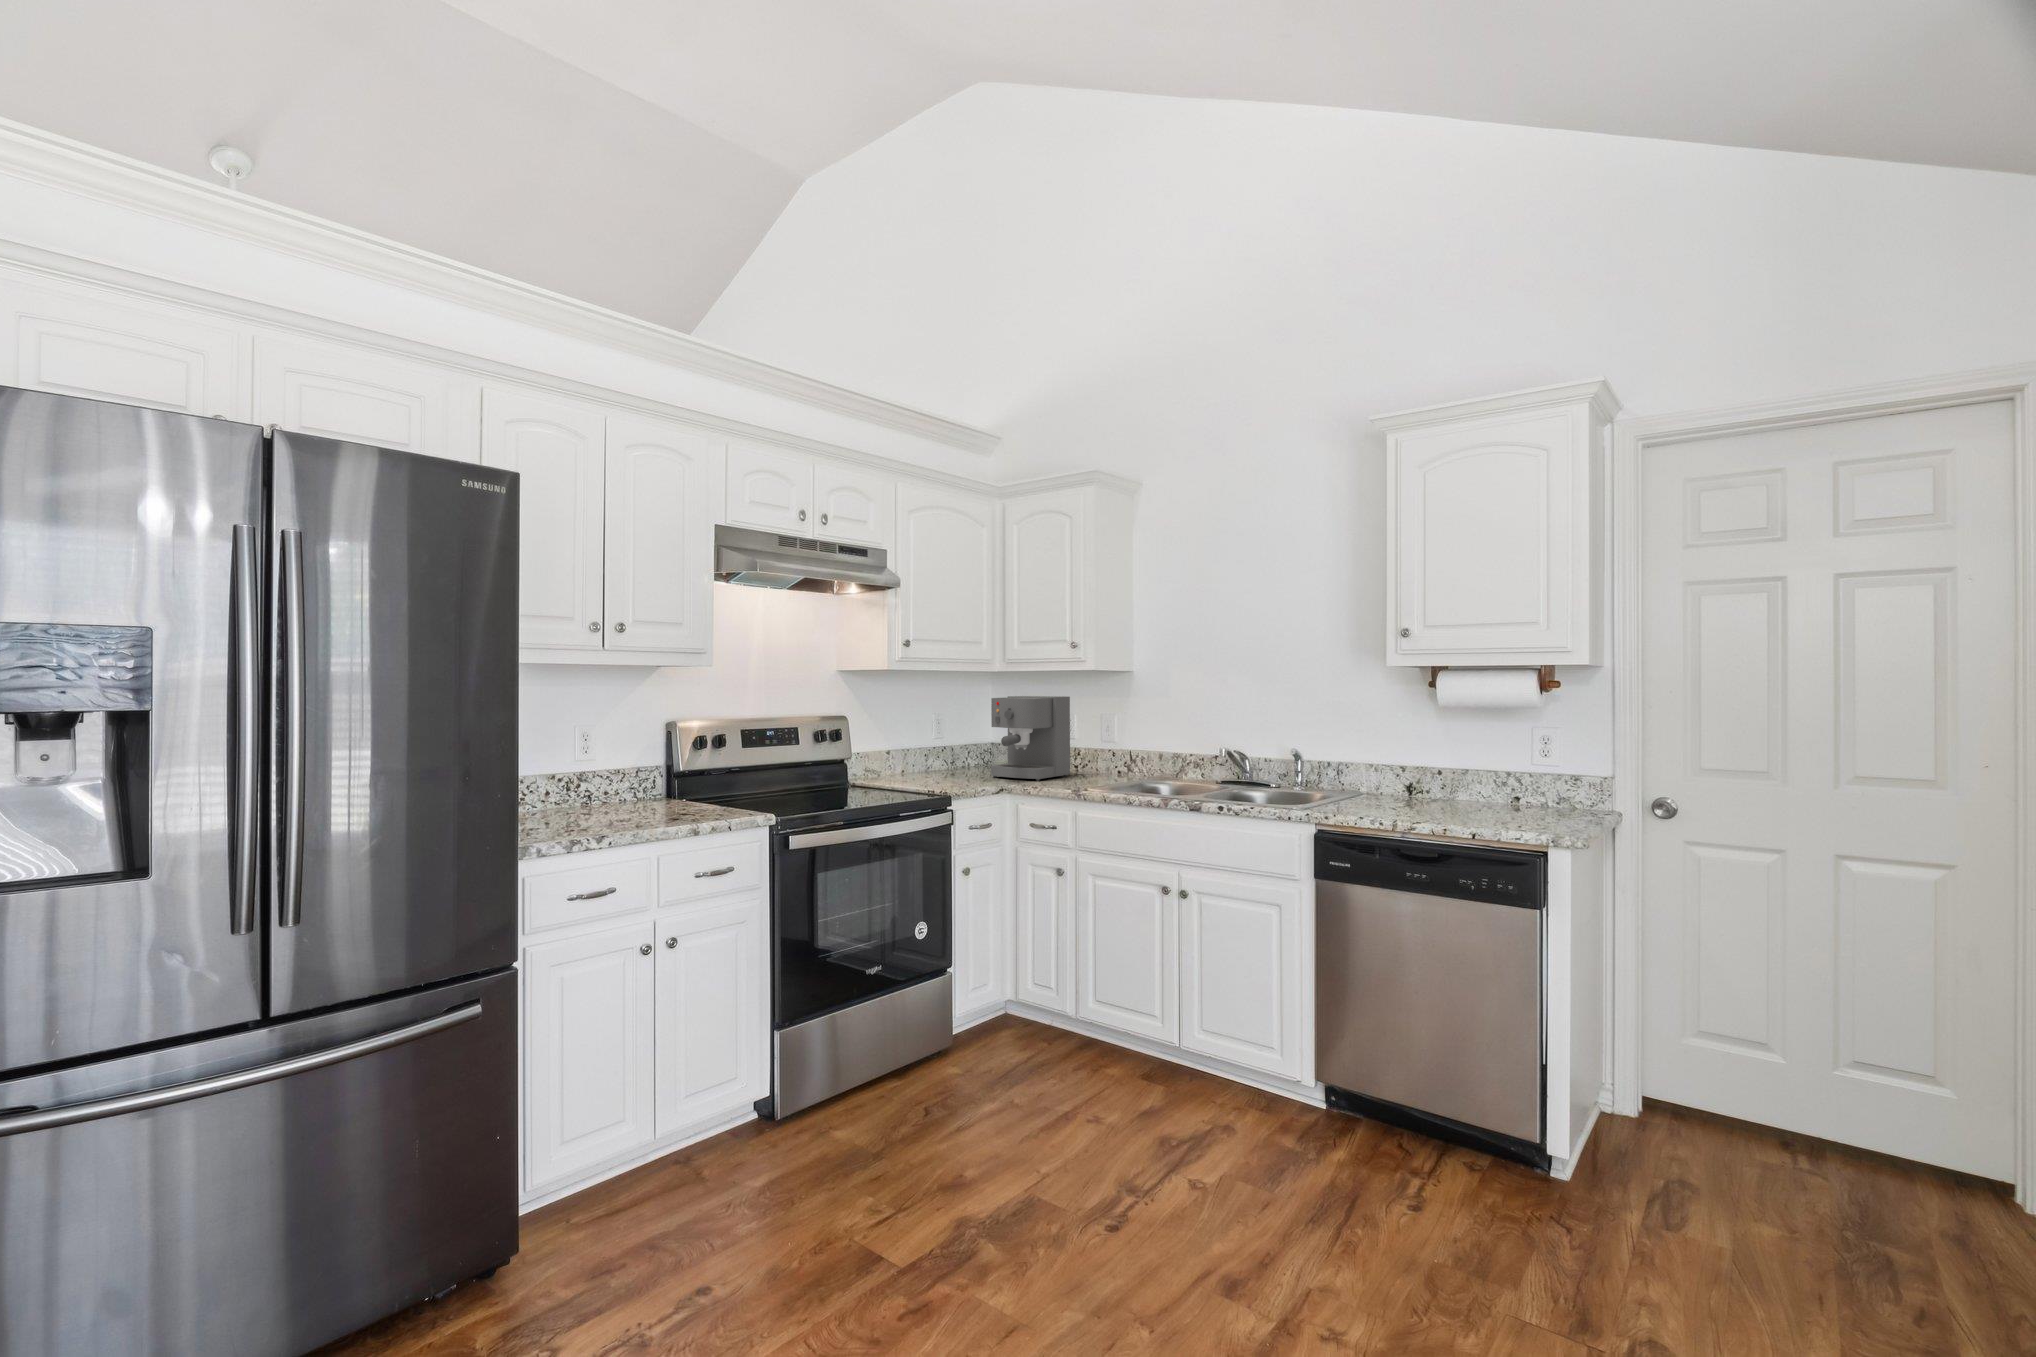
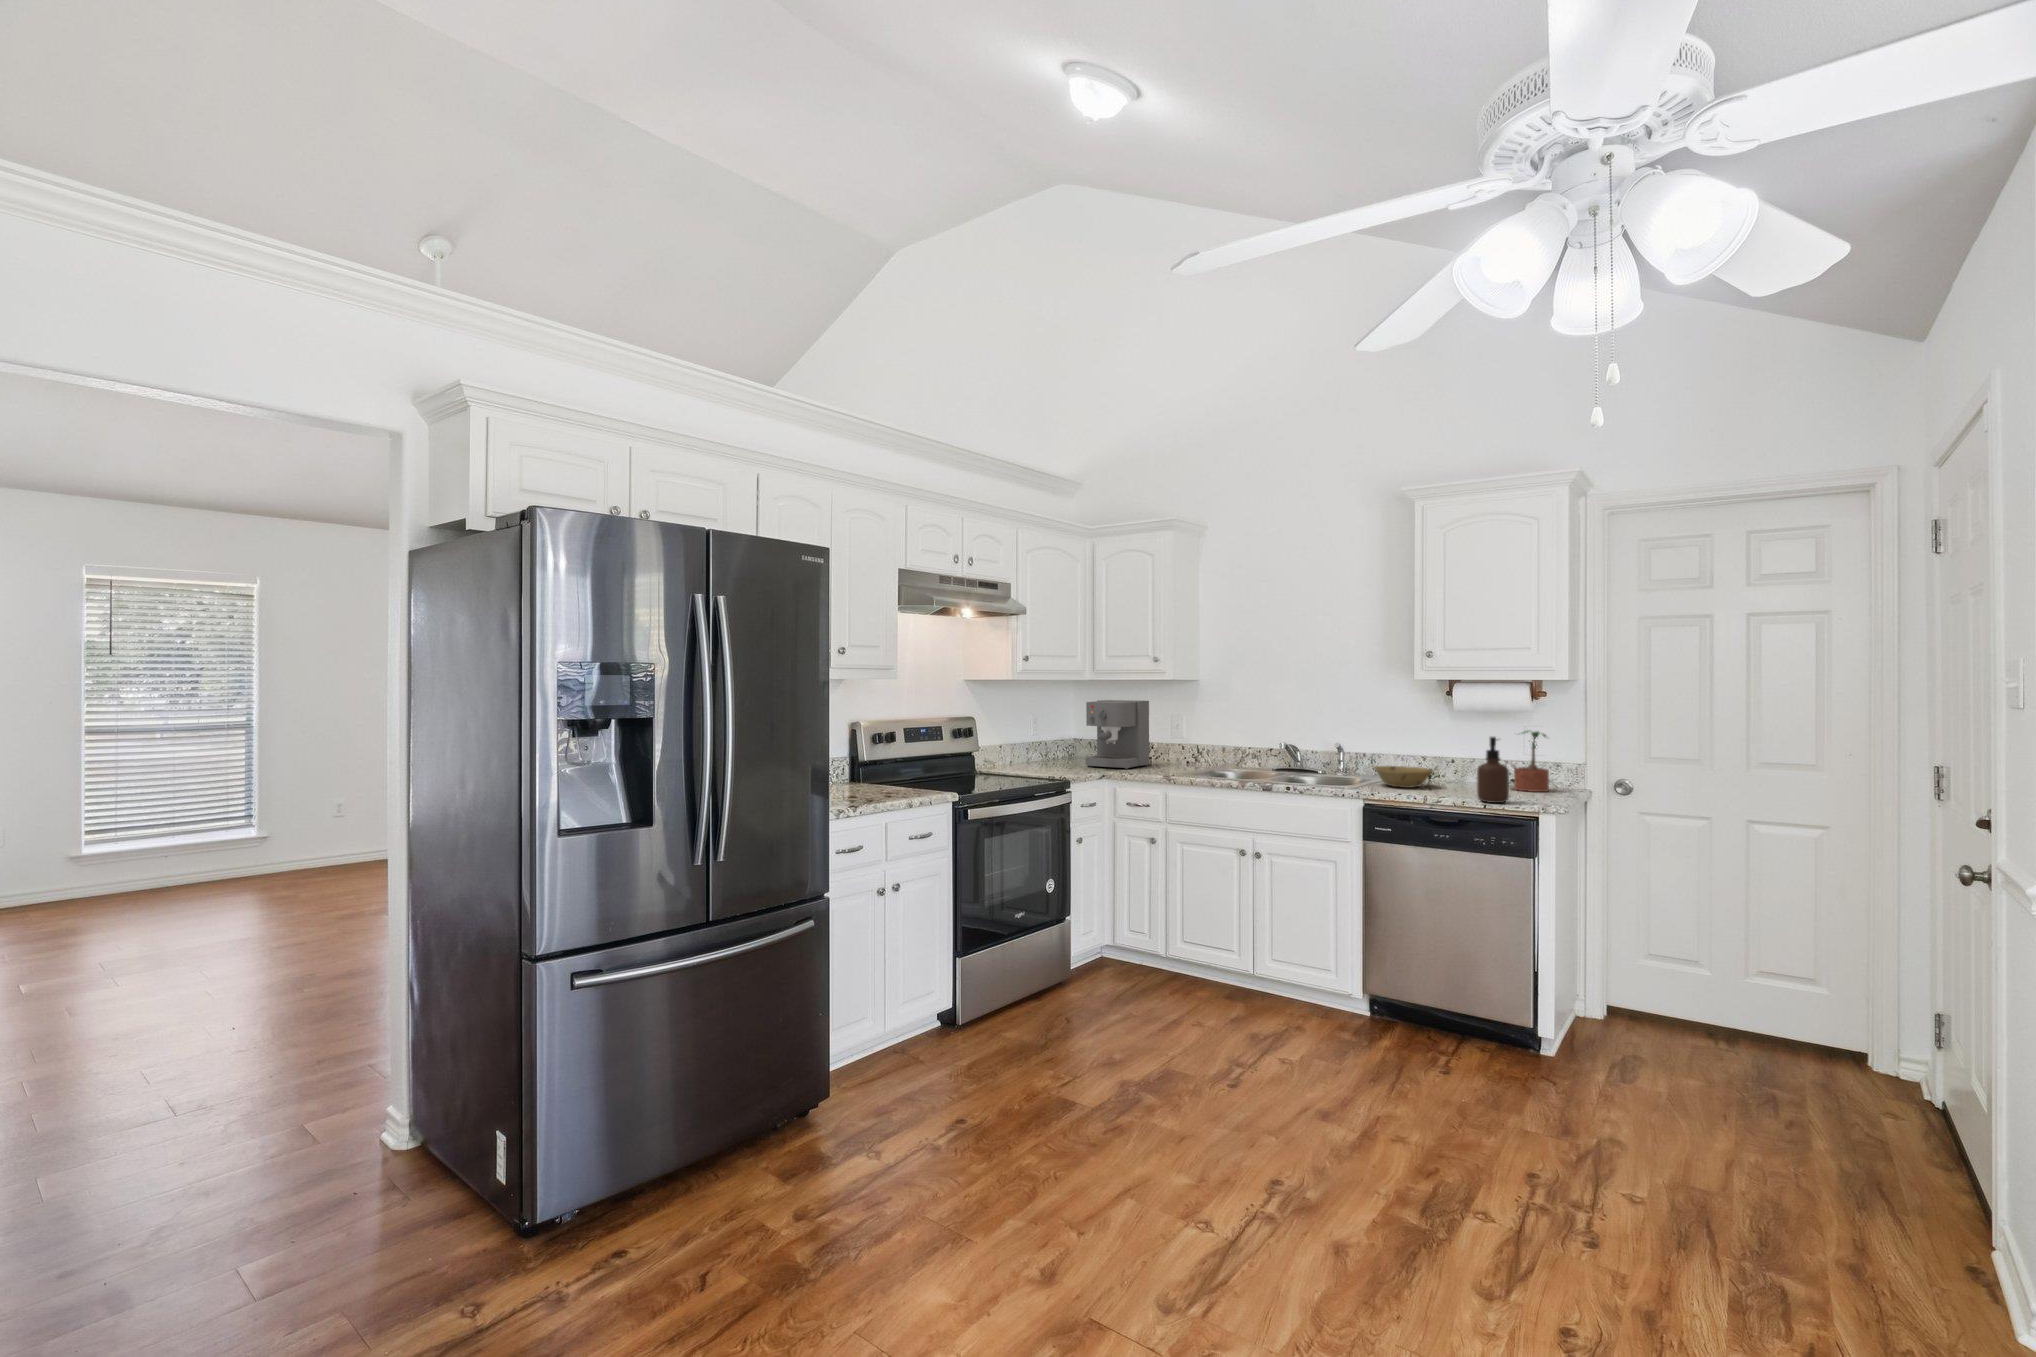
potted plant: none [1518,732,1568,813] -> present [1514,730,1549,792]
soap dispenser: none [1465,740,1507,830] -> present [1477,737,1509,803]
bowl: none [1333,778,1413,807] -> present [1373,766,1433,788]

